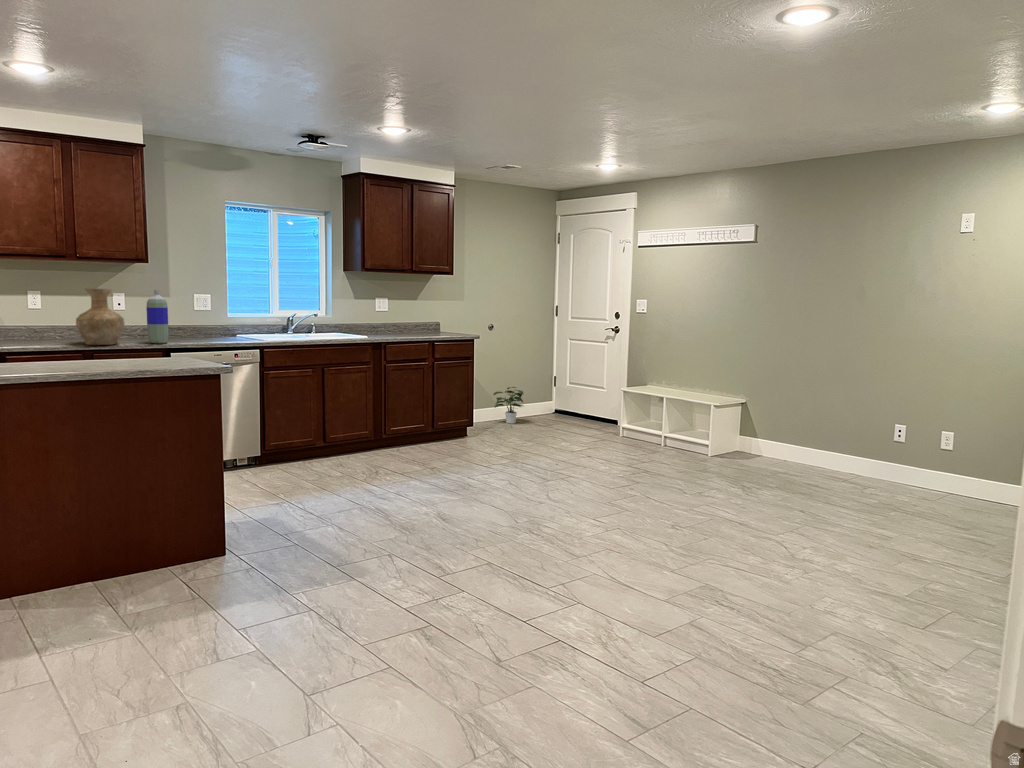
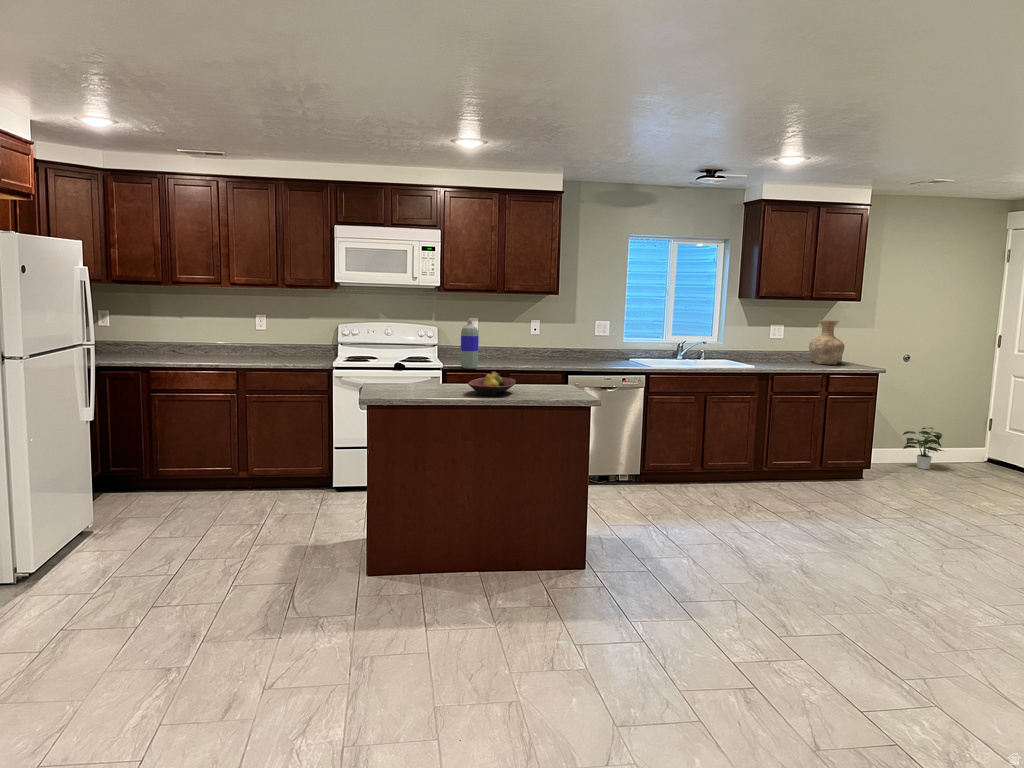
vase: present [76,289,124,345] -> present [809,320,844,364]
bottle: present [146,290,169,343] -> present [461,320,479,369]
fruit bowl: none [59,342,123,371] -> present [468,372,516,397]

